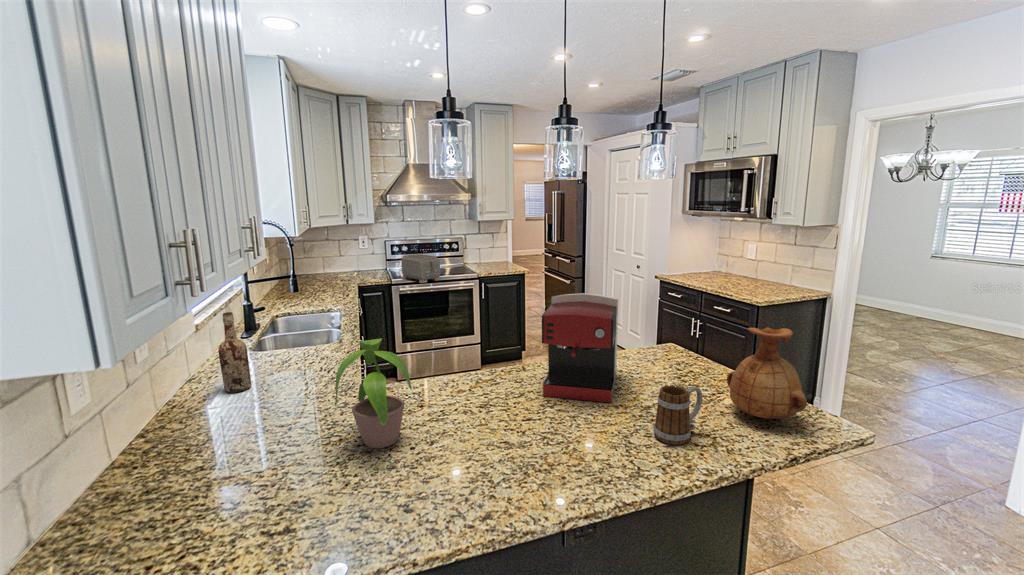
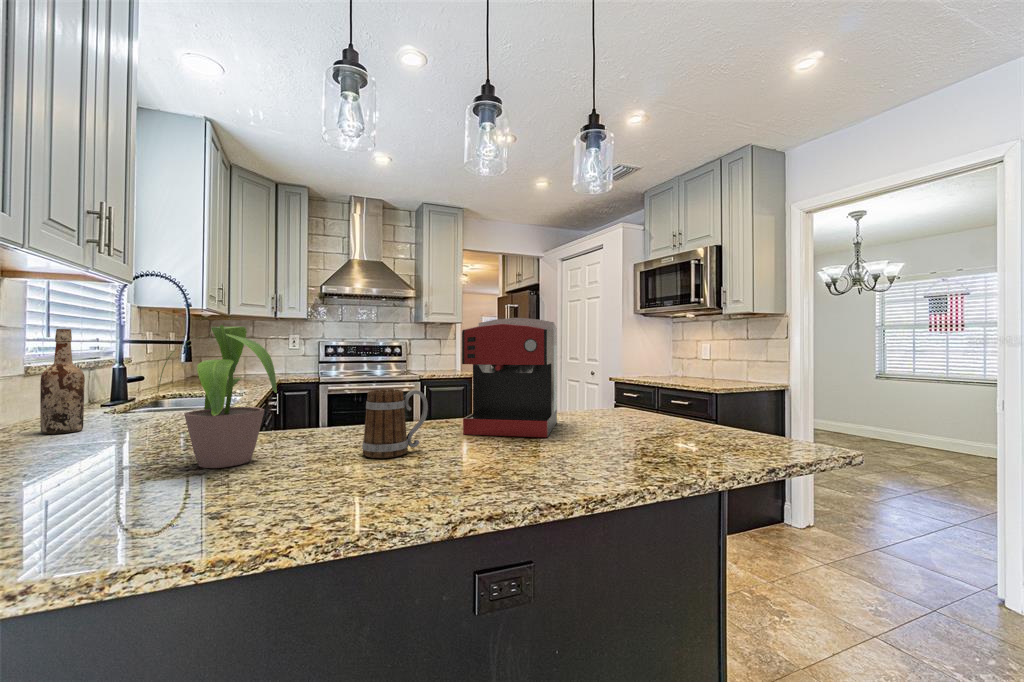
toaster: present [401,254,441,283] -> none [335,351,378,379]
vase: present [727,327,807,419] -> none [685,331,782,445]
mug: present [654,385,702,445] -> present [362,389,428,458]

